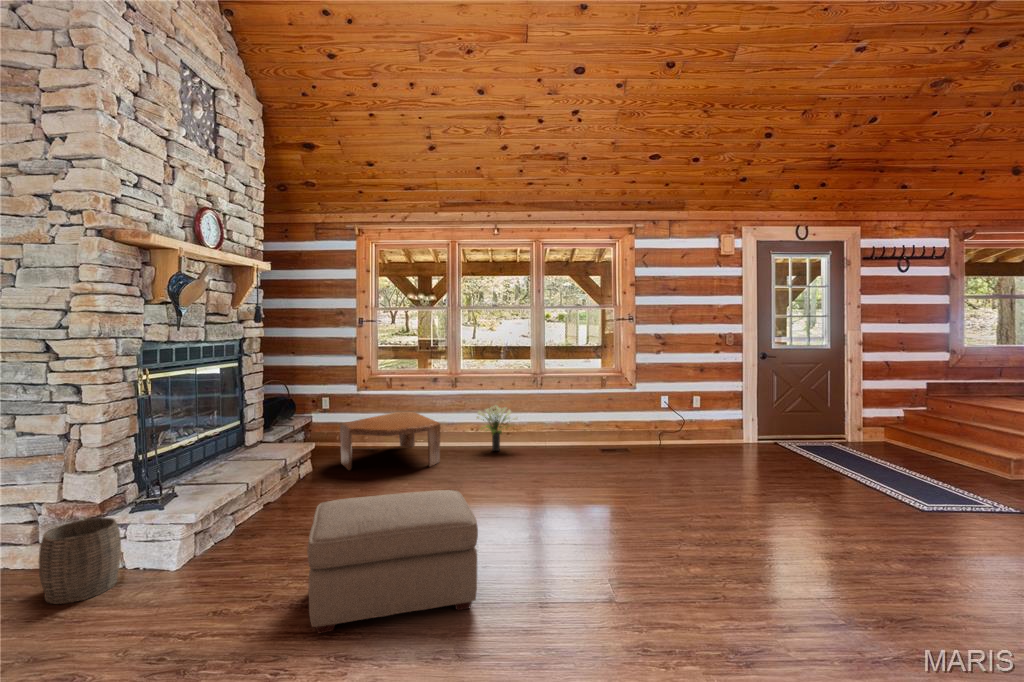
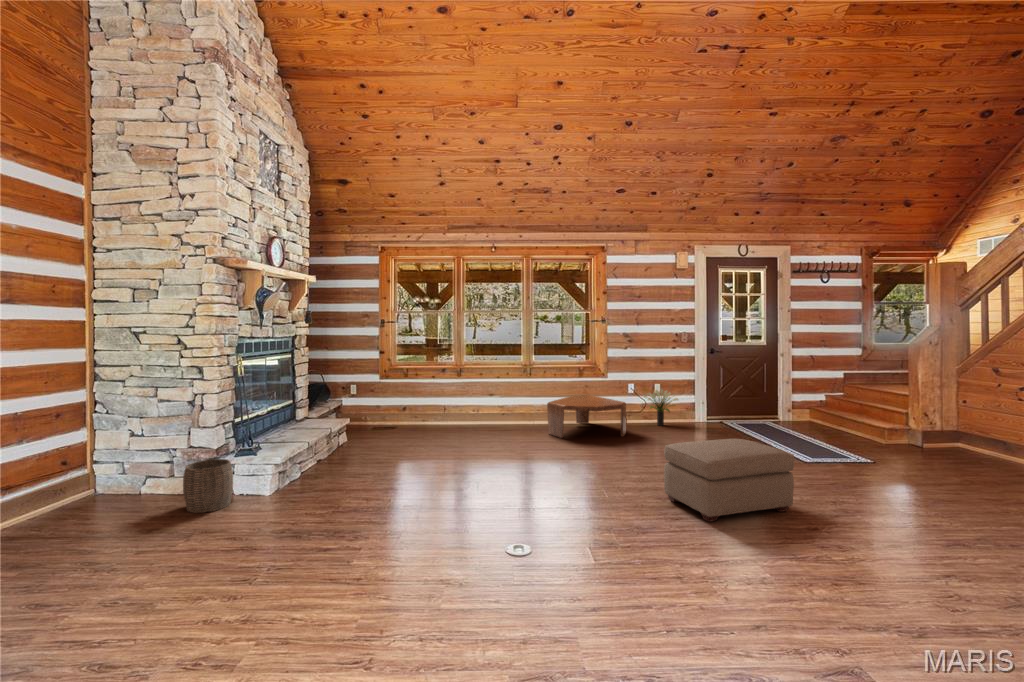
potted plant: present [476,405,517,451] -> present [644,389,678,426]
coffee table: present [340,412,440,470] -> present [547,395,626,438]
ottoman: present [307,490,478,633] -> present [664,439,795,522]

